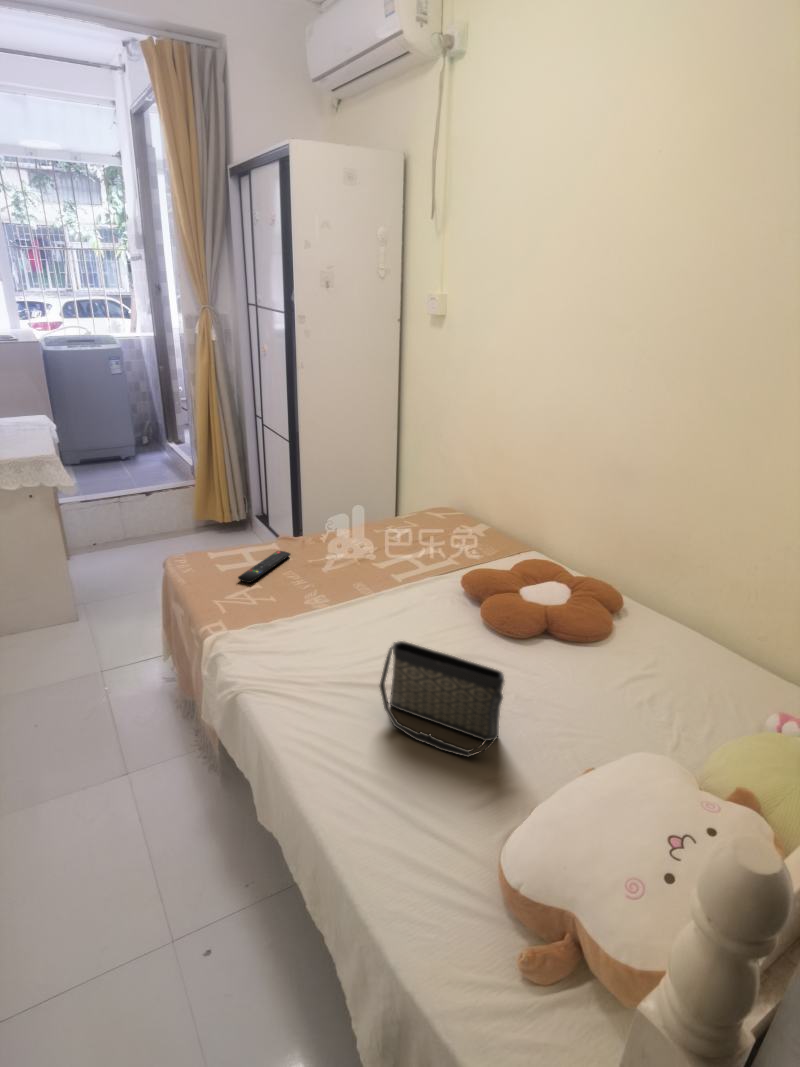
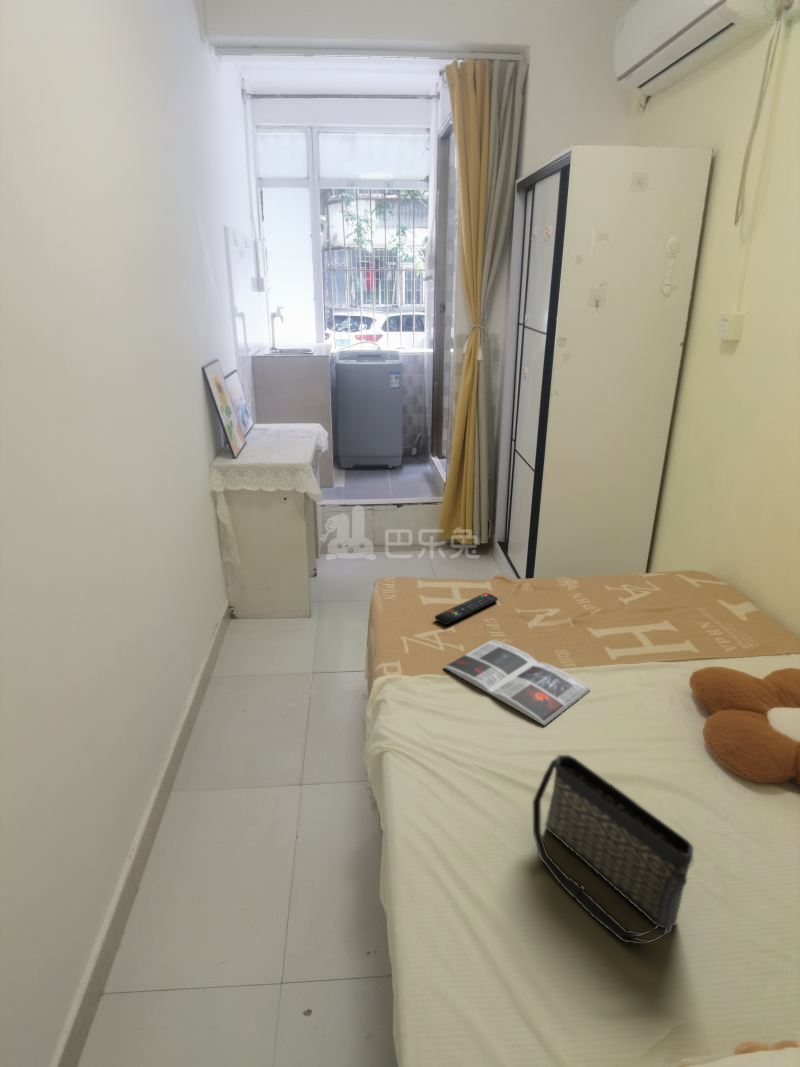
magazine: none [262,586,391,639] -> present [444,640,590,725]

